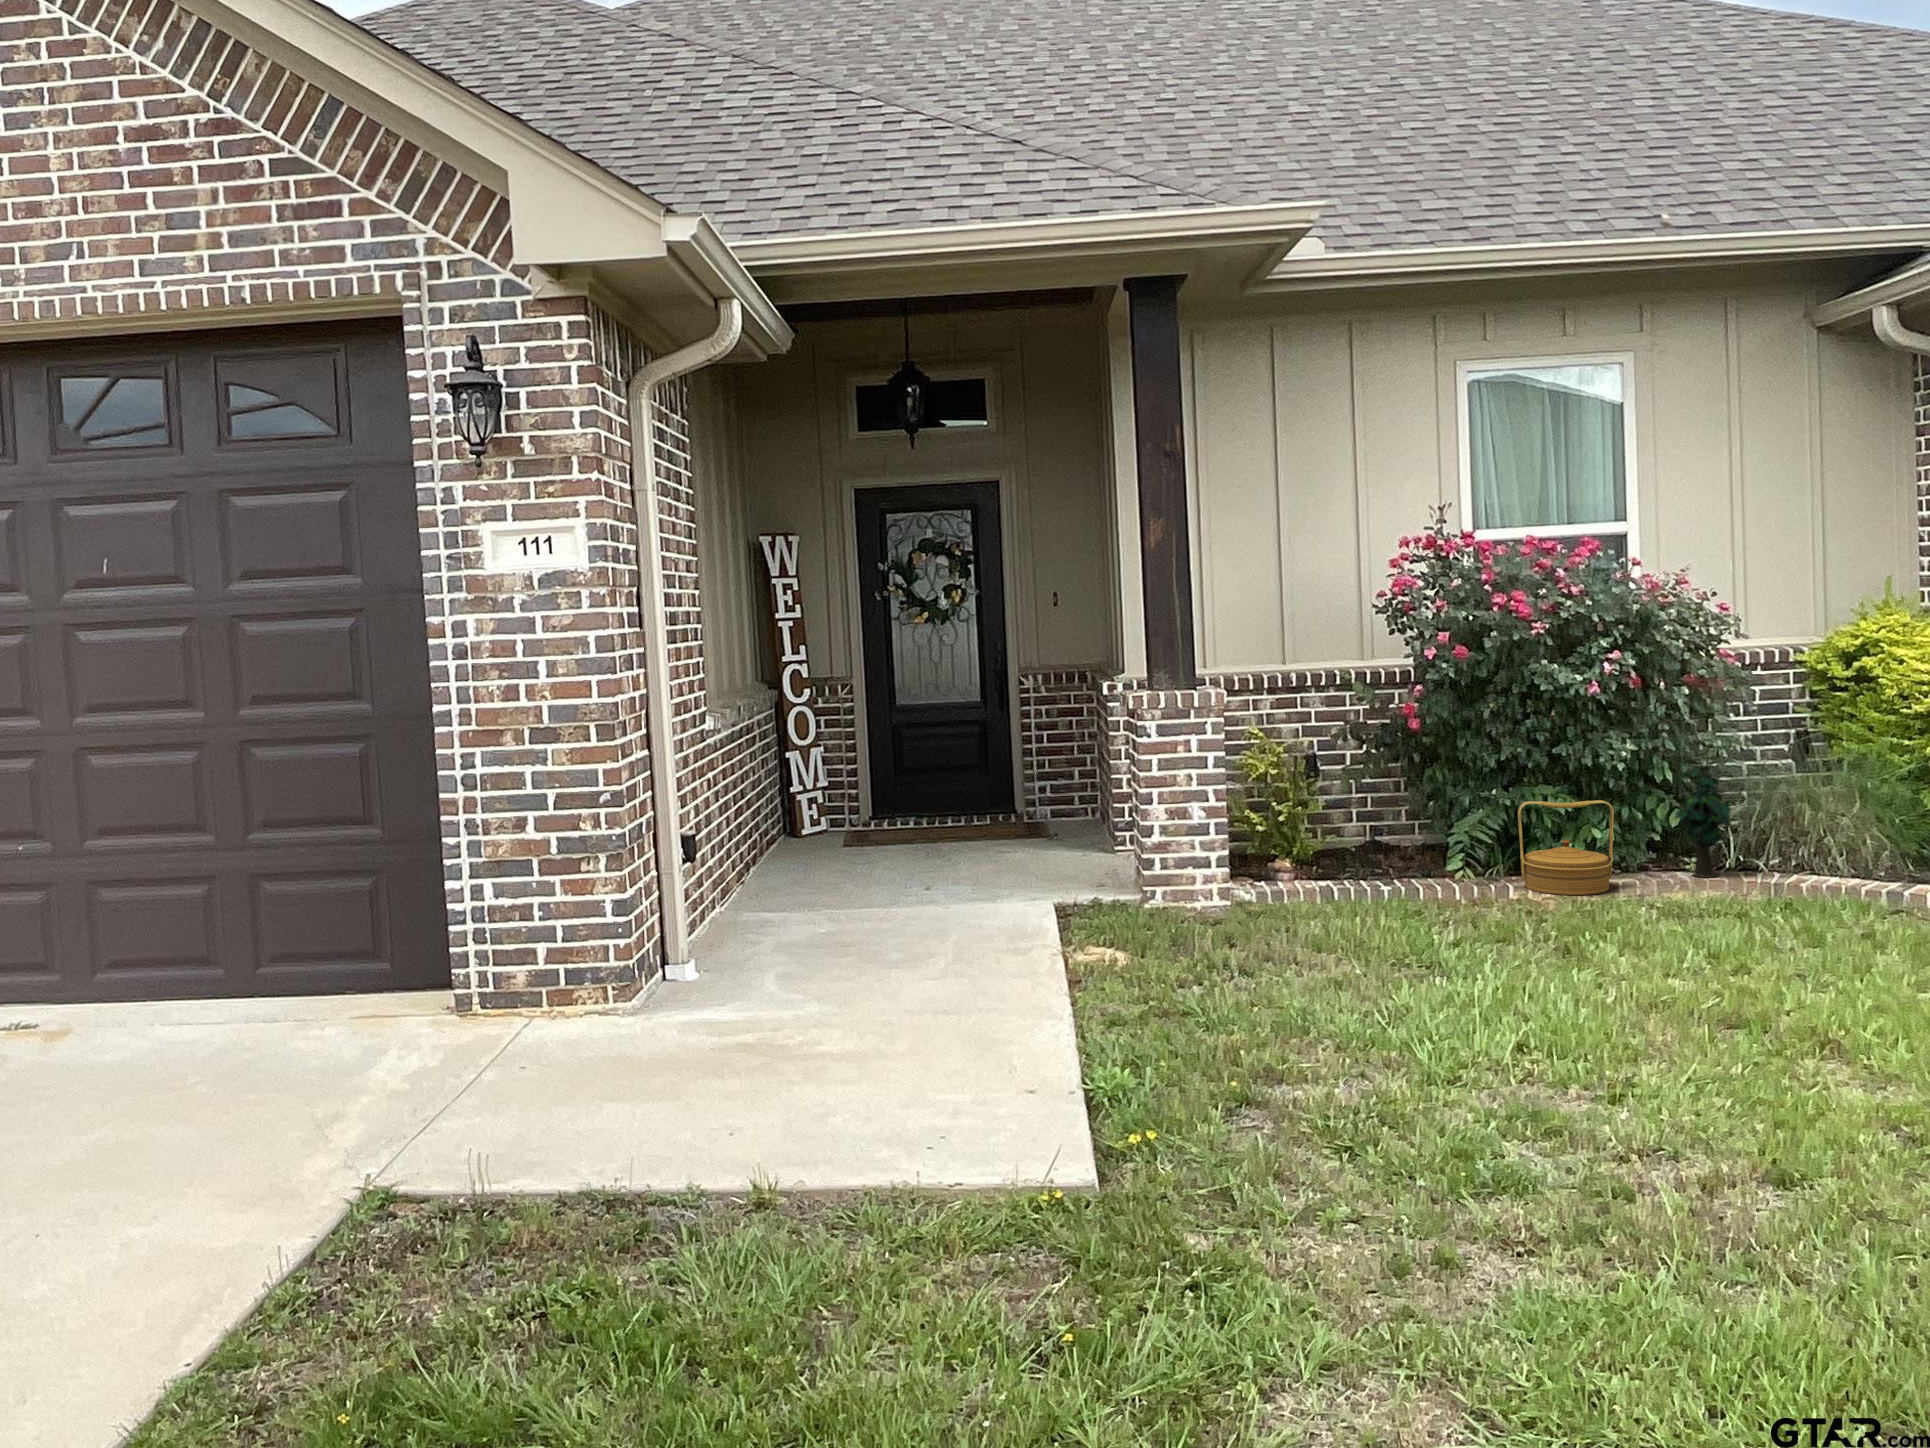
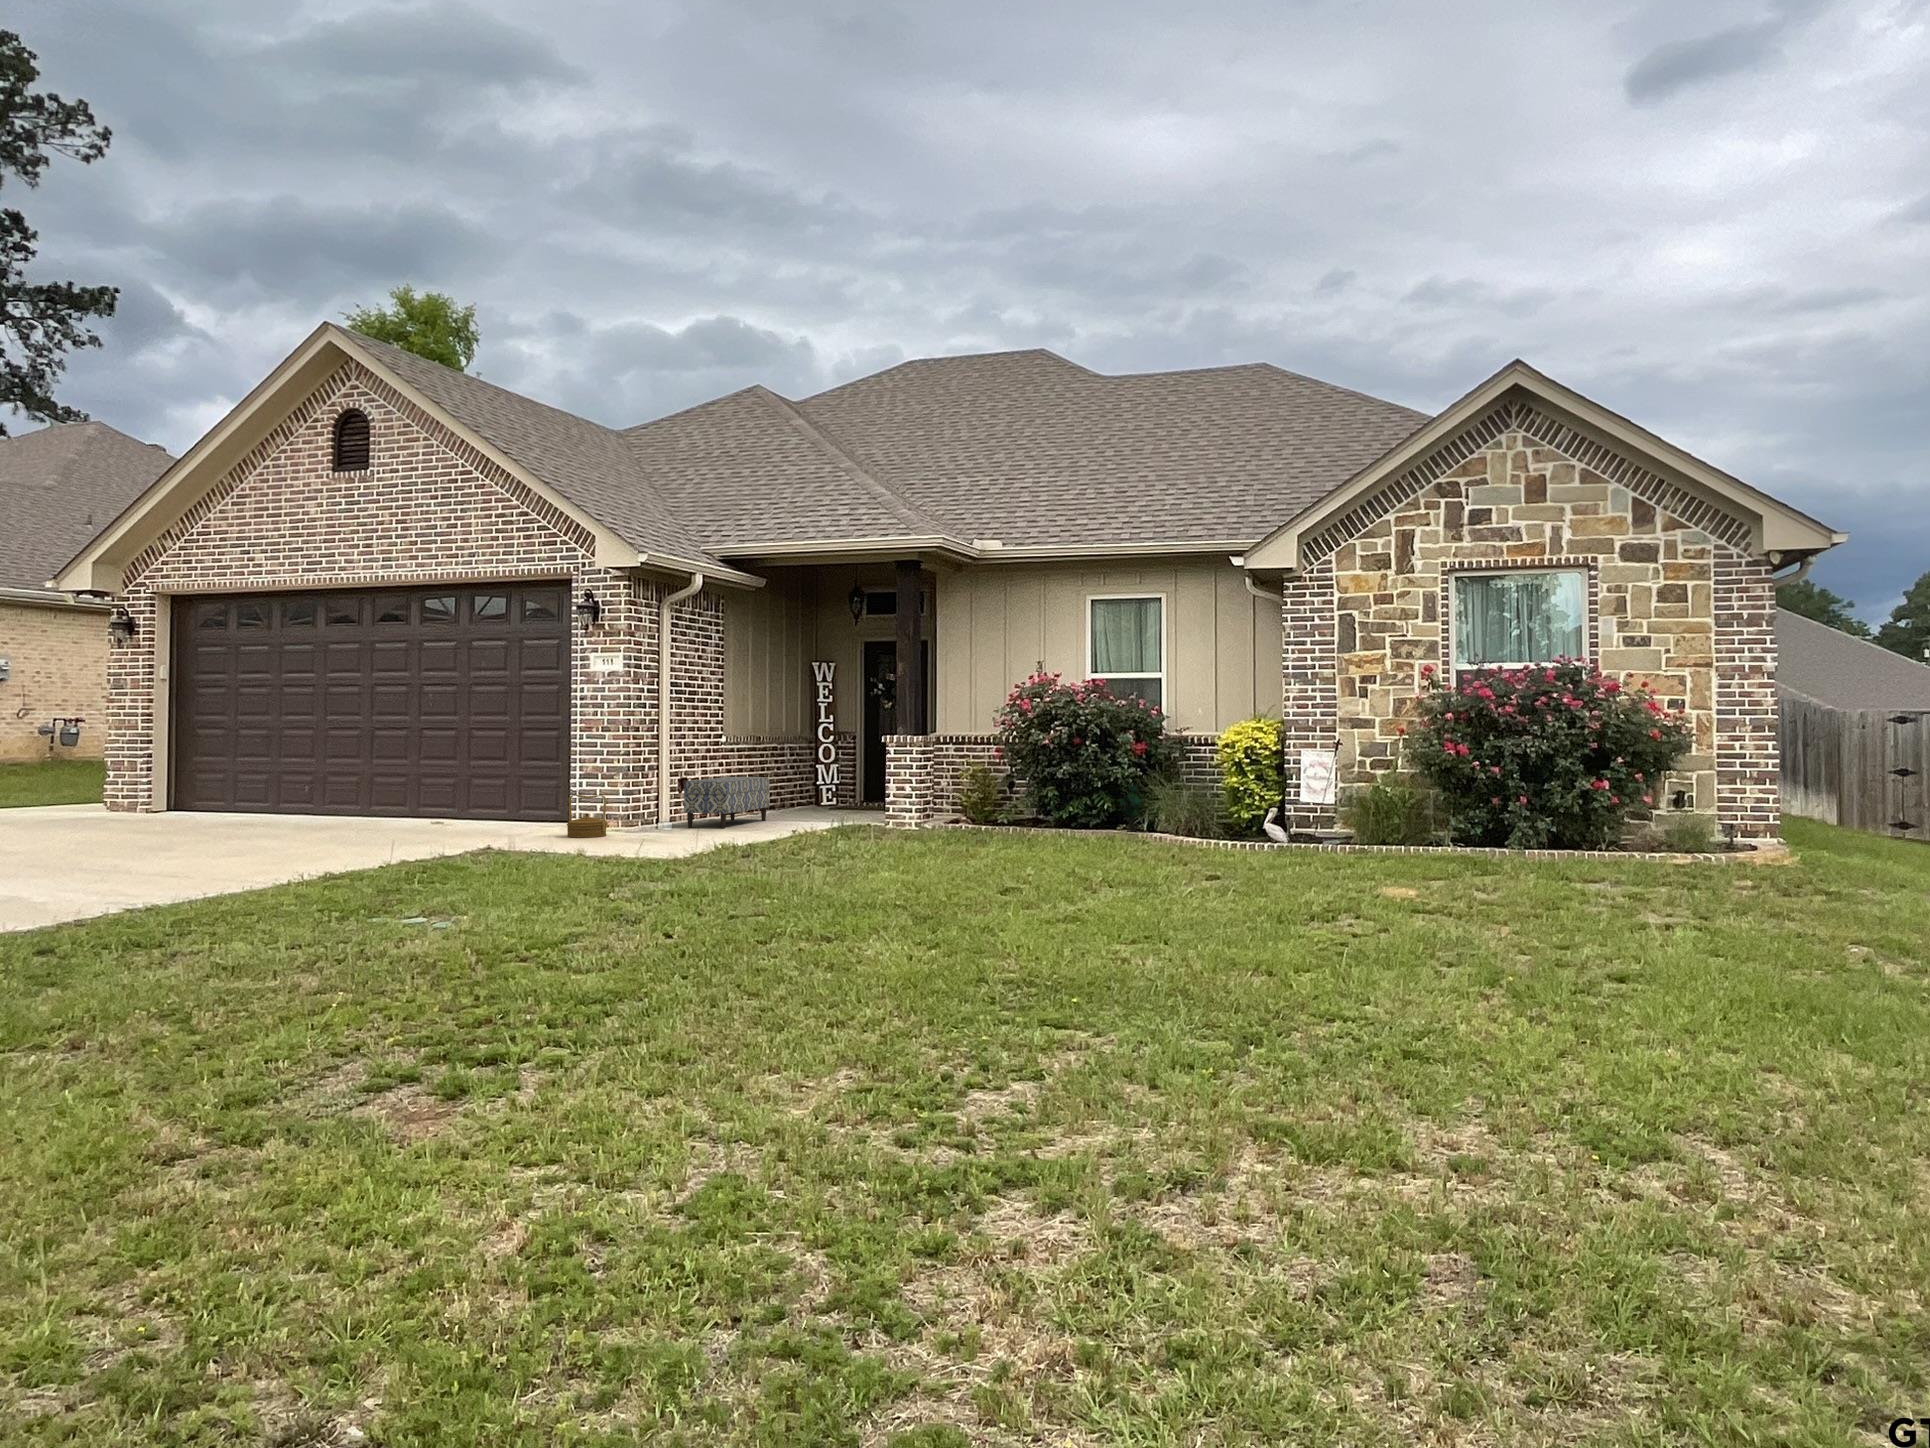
woven basket: present [1518,800,1614,895] -> present [567,795,607,838]
bench: none [693,801,824,952] -> present [684,777,770,828]

